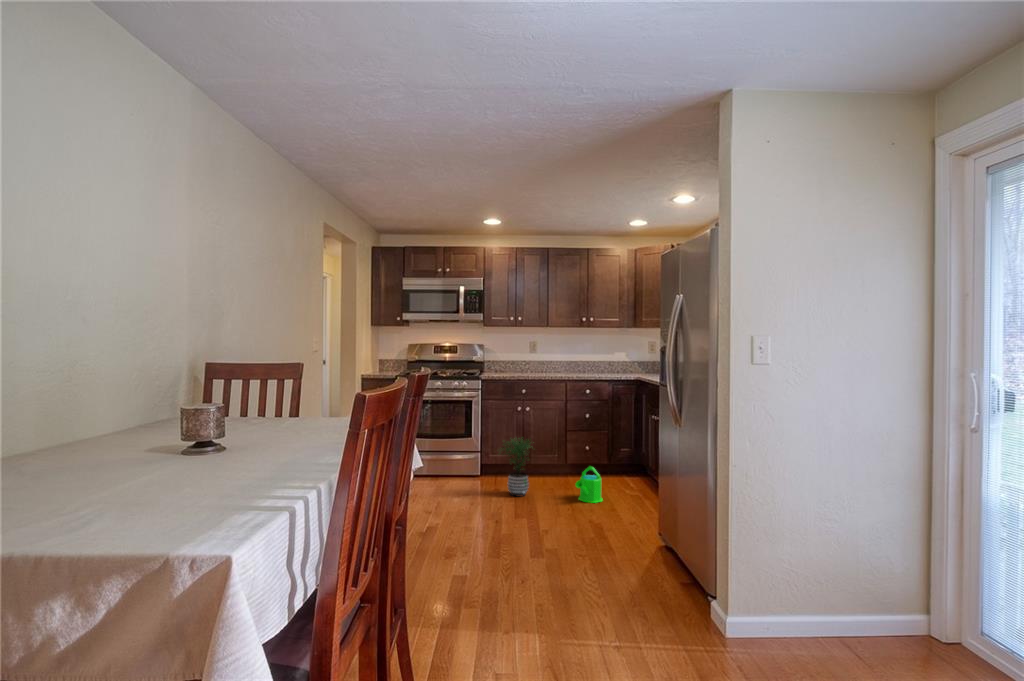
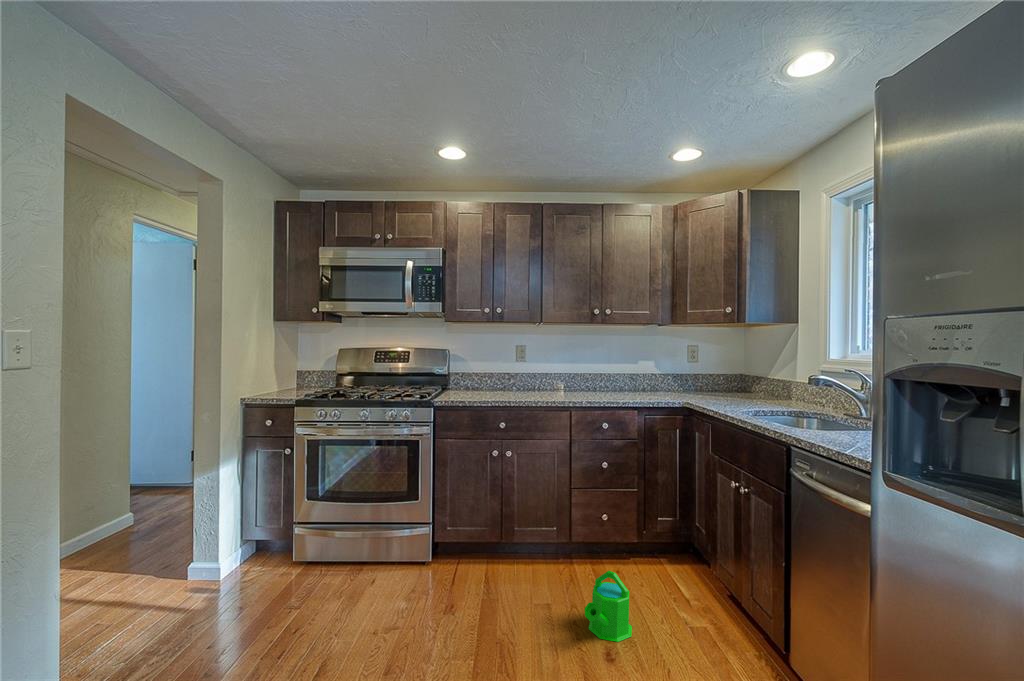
potted plant: present [500,438,530,497] -> none [447,512,520,621]

